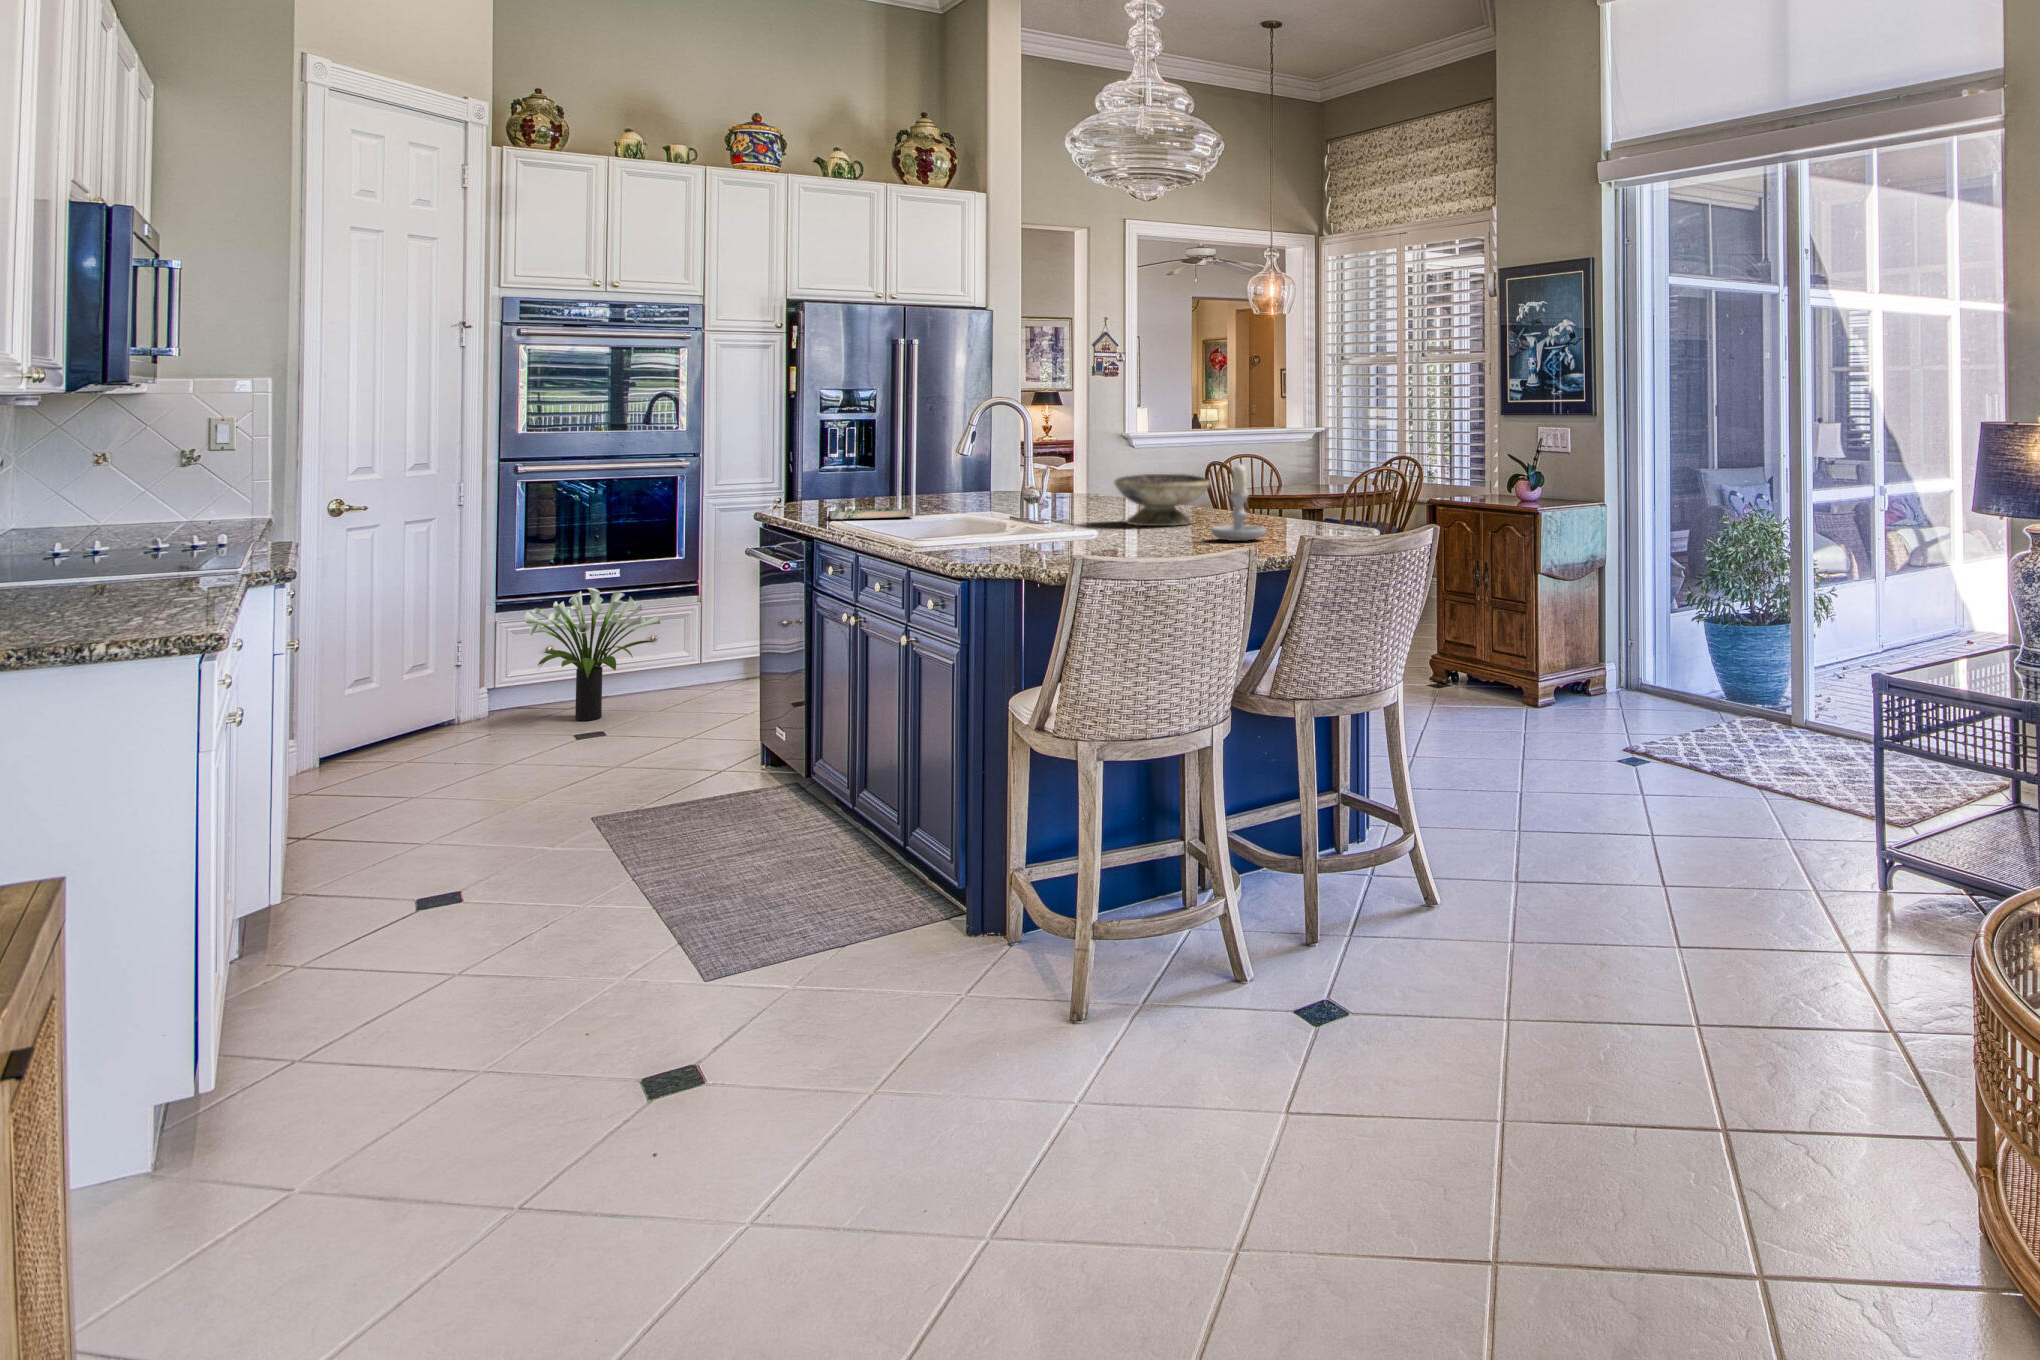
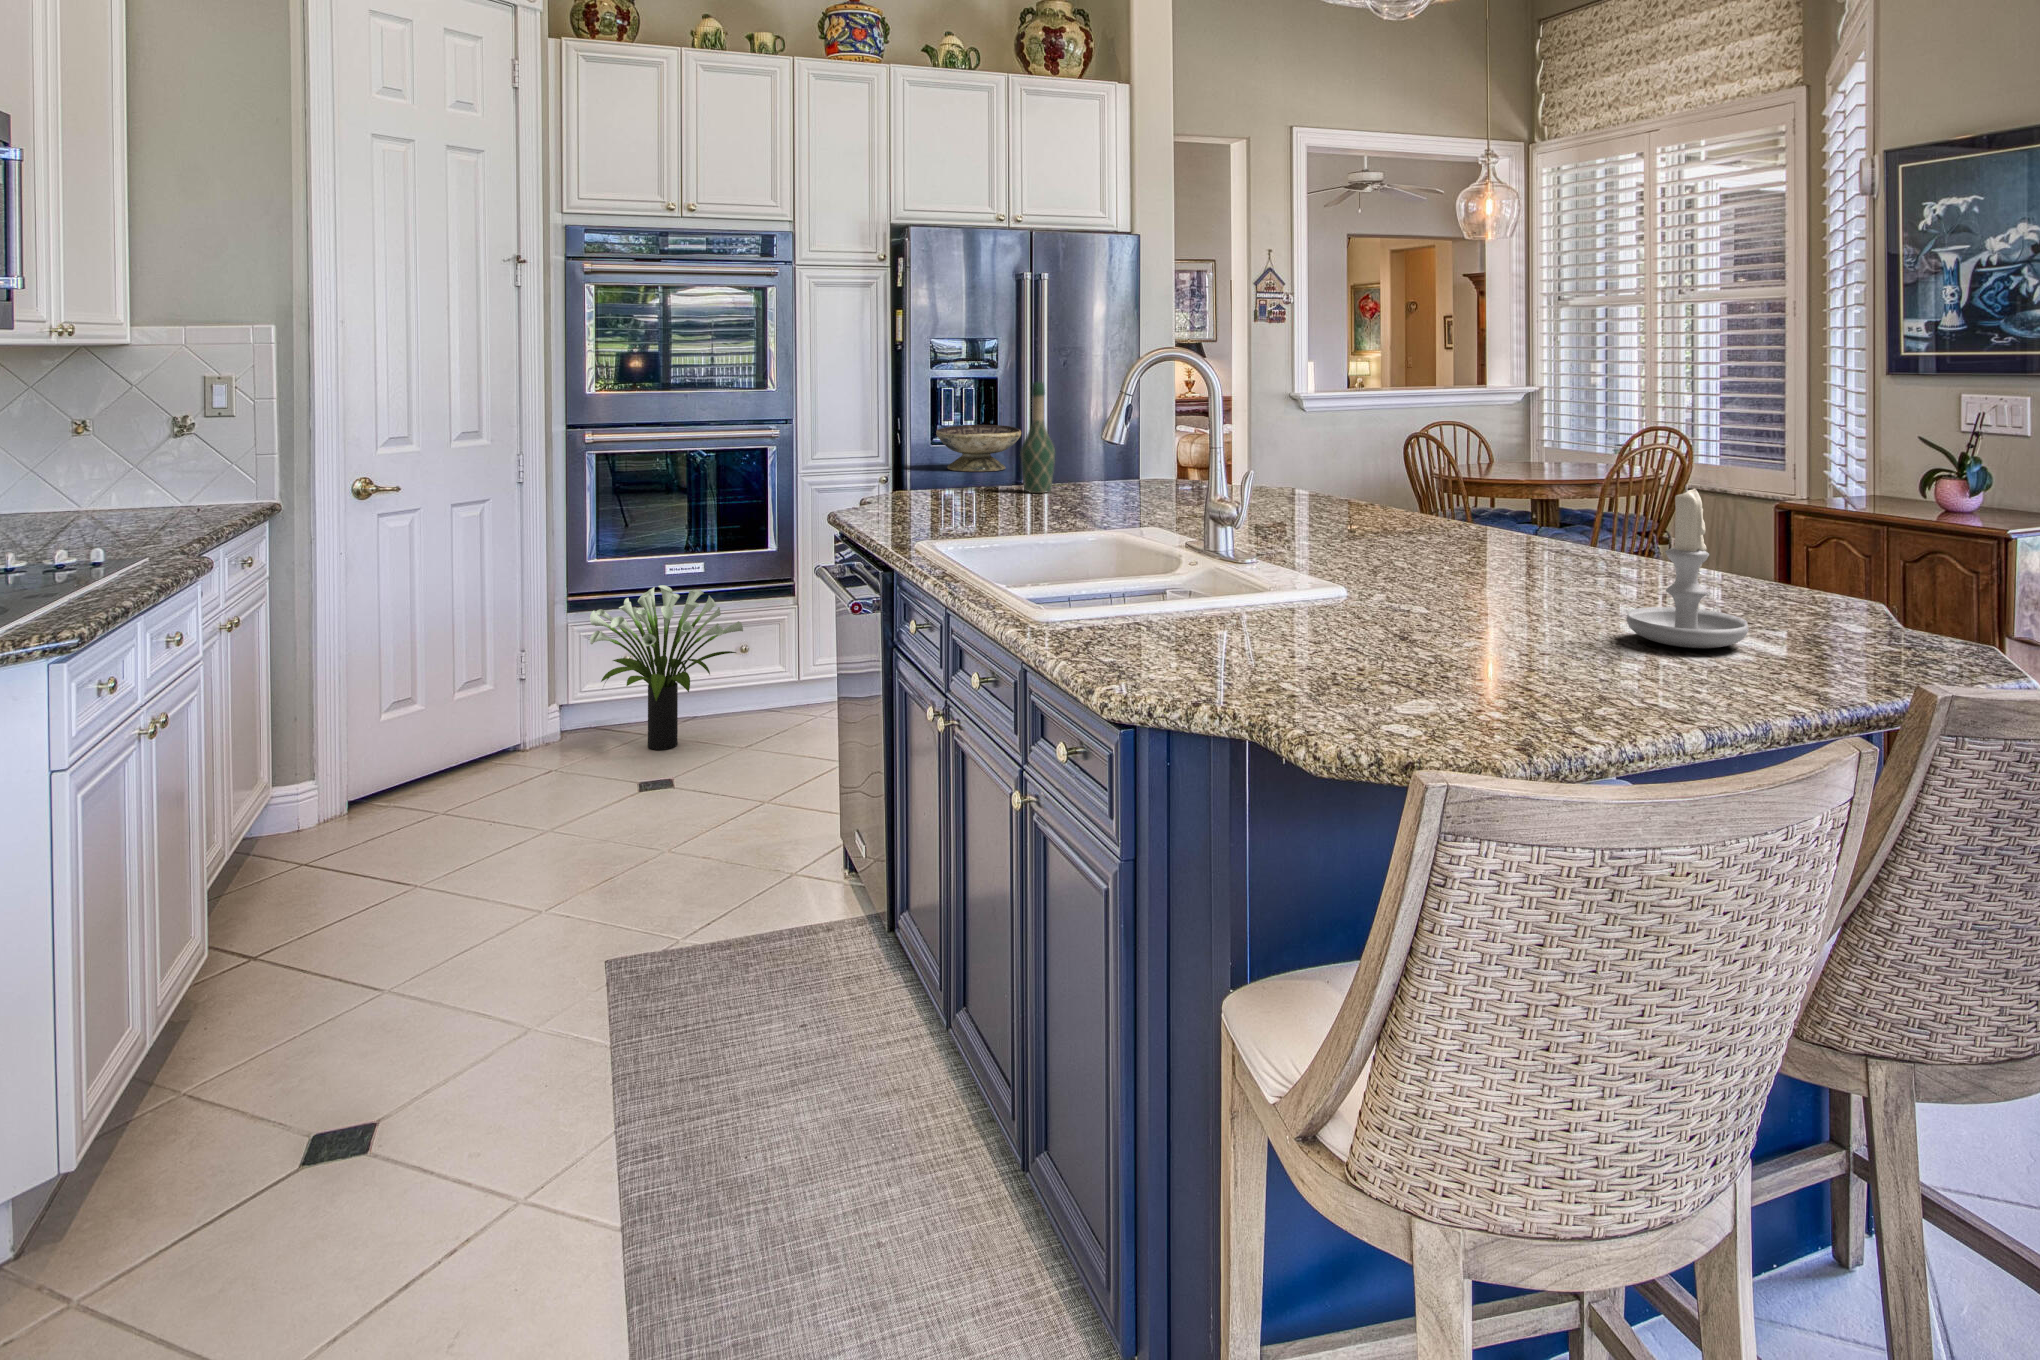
wine bottle: none [894,422,921,502] -> present [1020,382,1055,493]
decorative bowl: present [1114,474,1210,526] -> present [936,425,1021,472]
tray: present [830,502,913,521] -> none [931,500,1052,536]

